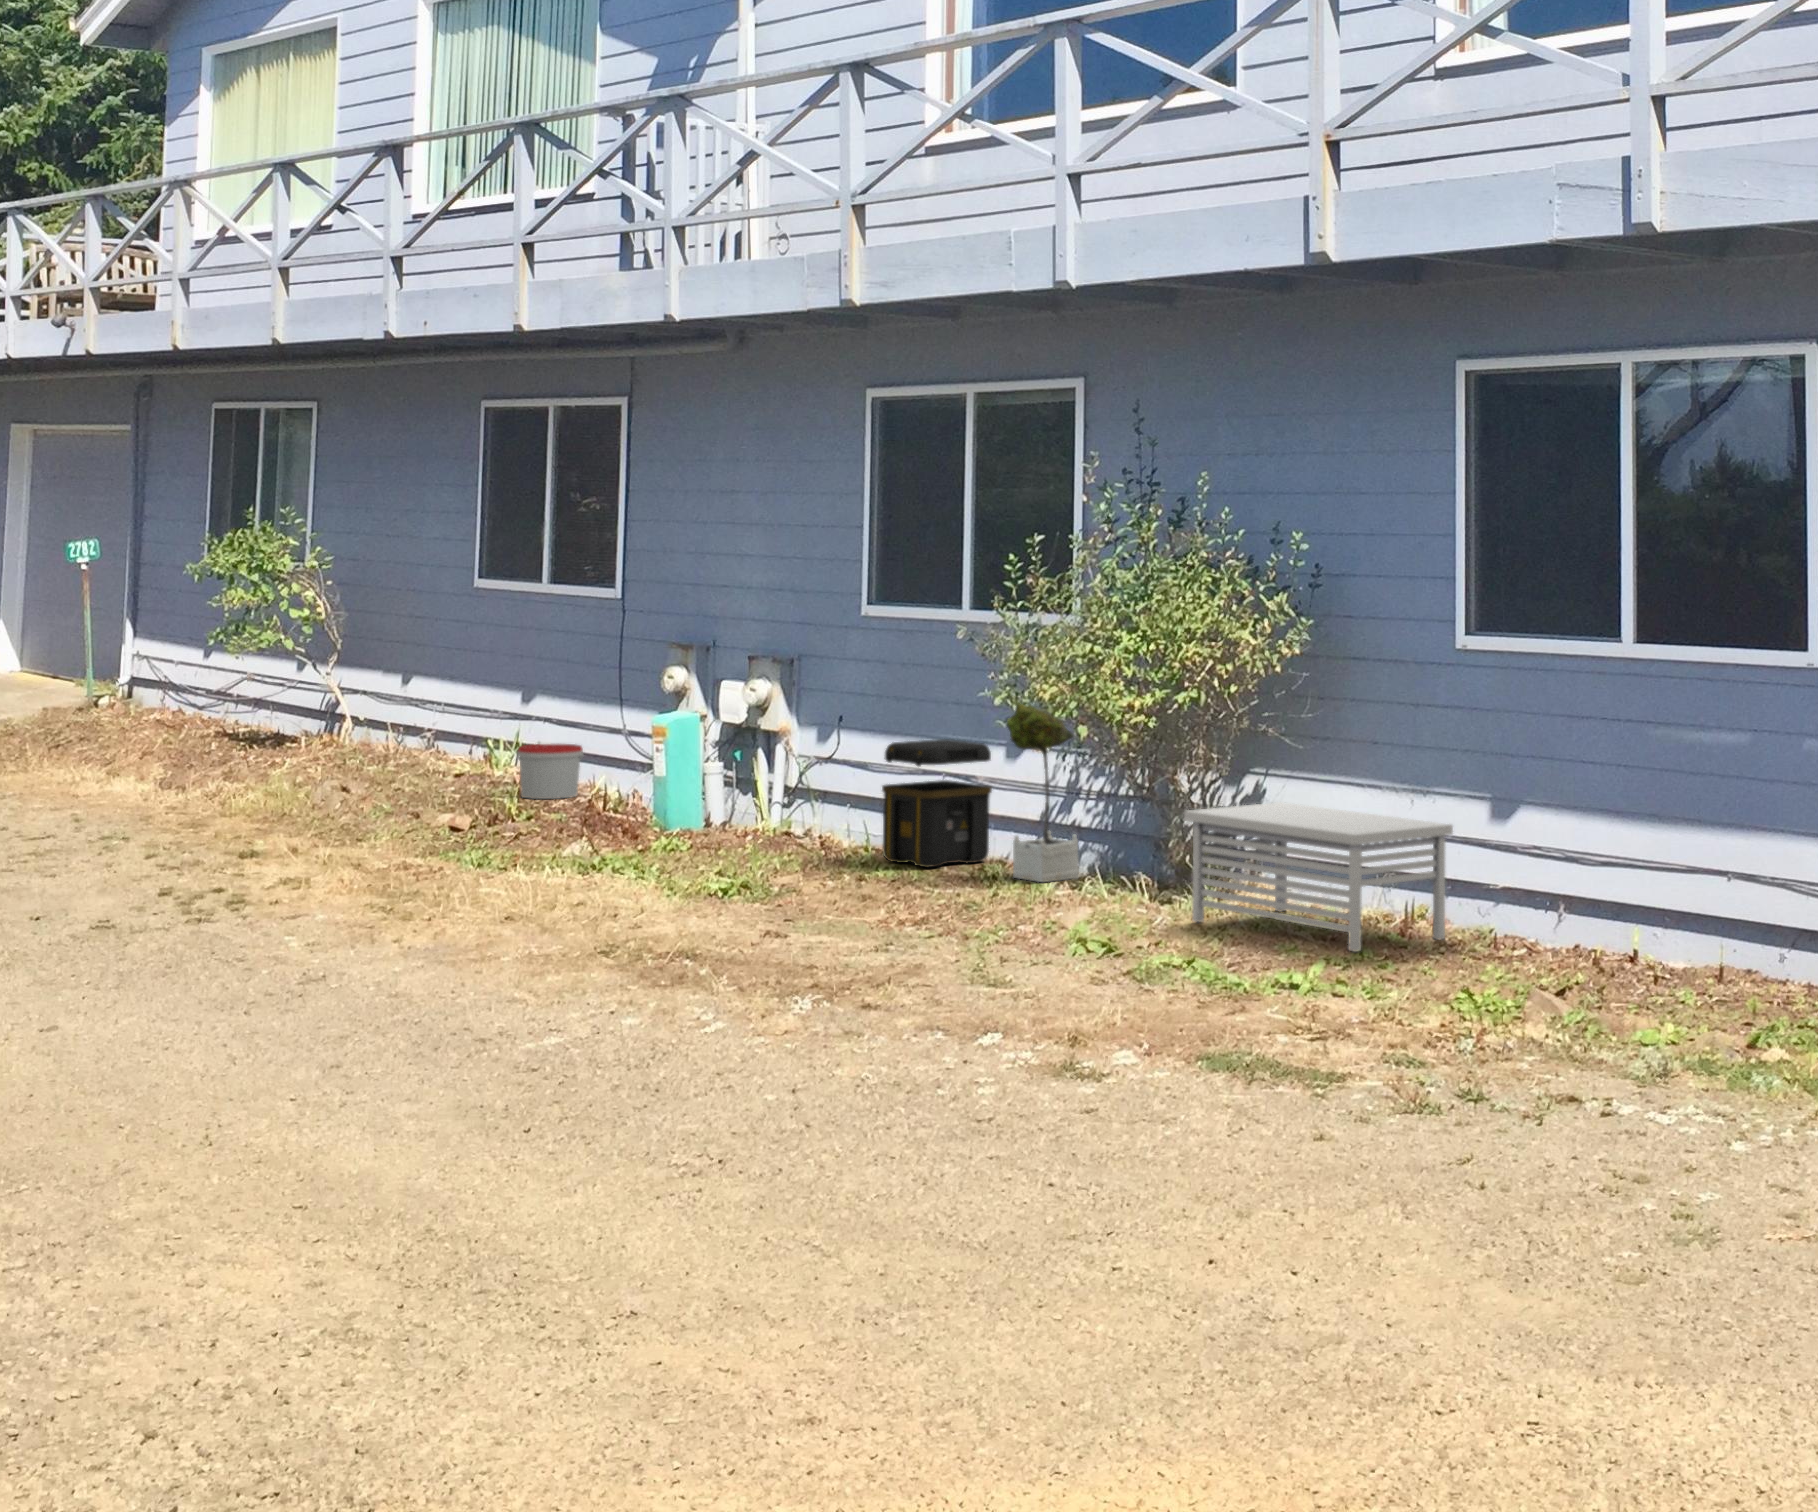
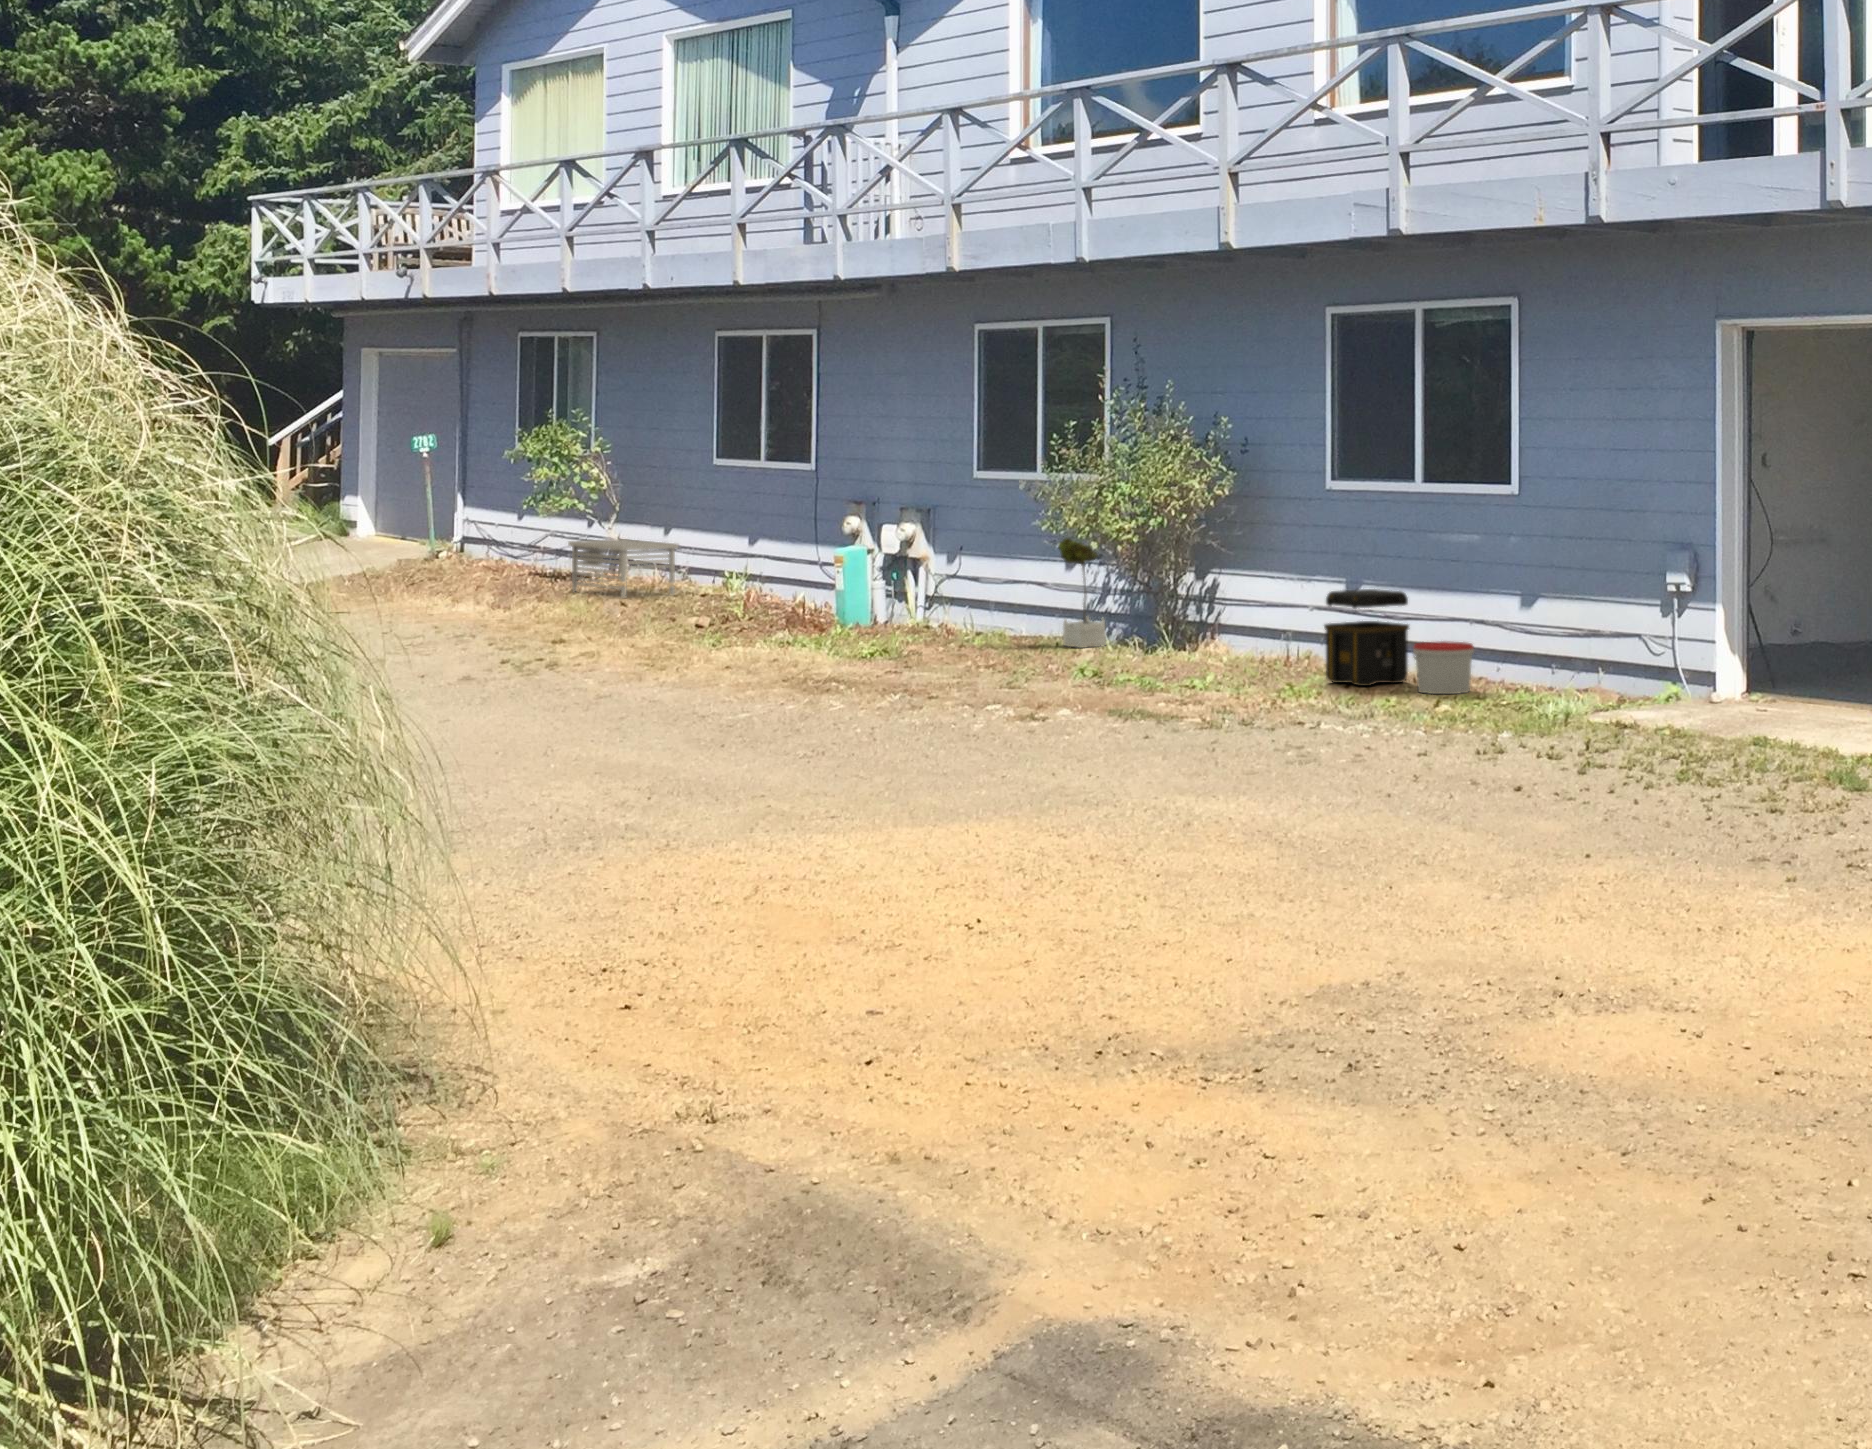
toolbox: present [882,739,992,867] -> present [1324,589,1410,686]
bucket: present [517,744,583,799] -> present [1413,641,1474,694]
storage bench: present [1184,802,1453,951] -> present [568,539,678,598]

